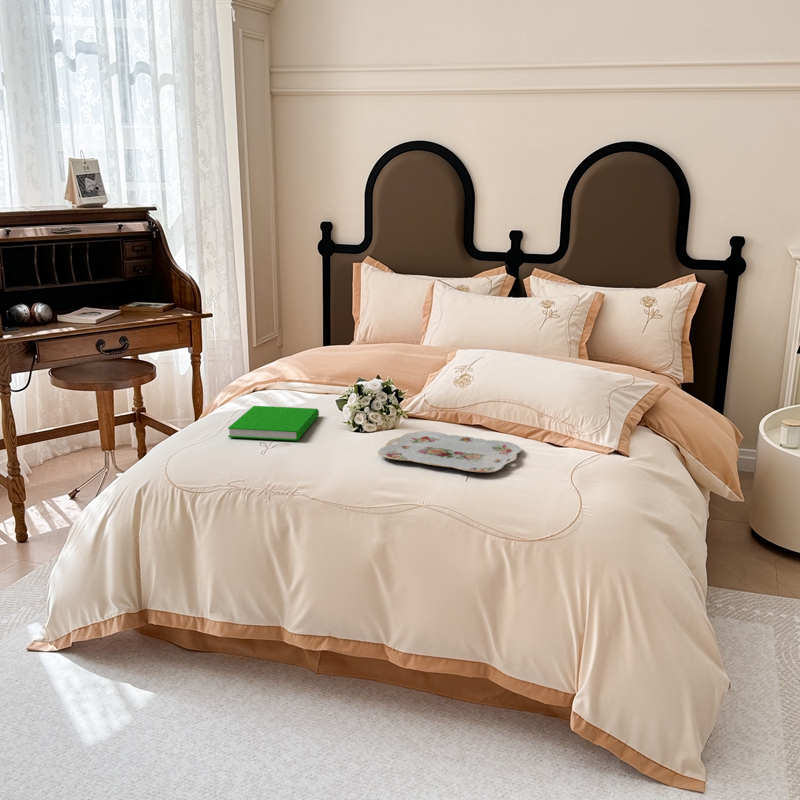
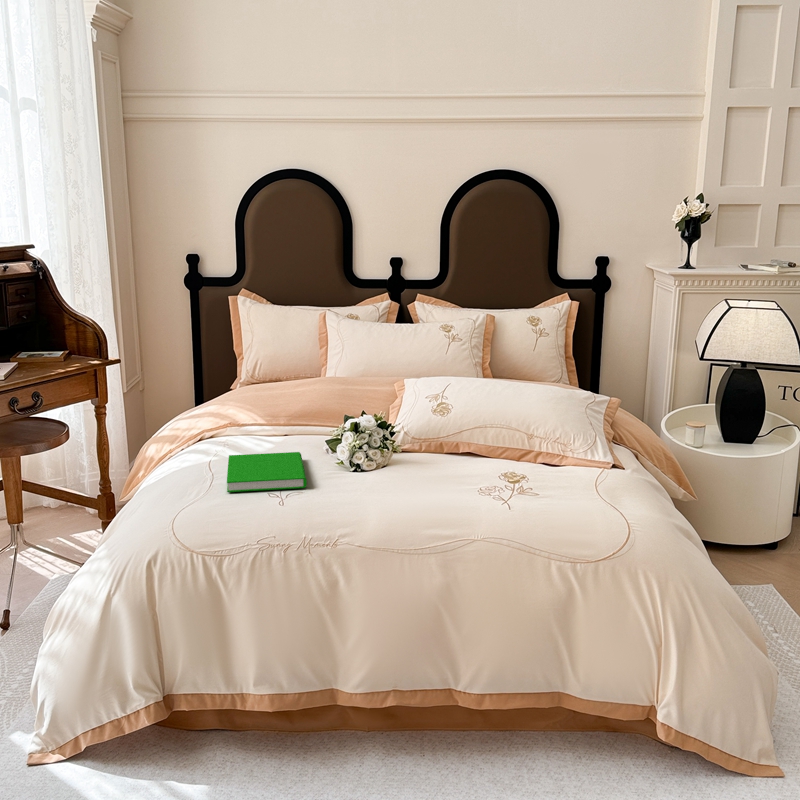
serving tray: present [378,431,521,473] -> none [401,464,539,500]

